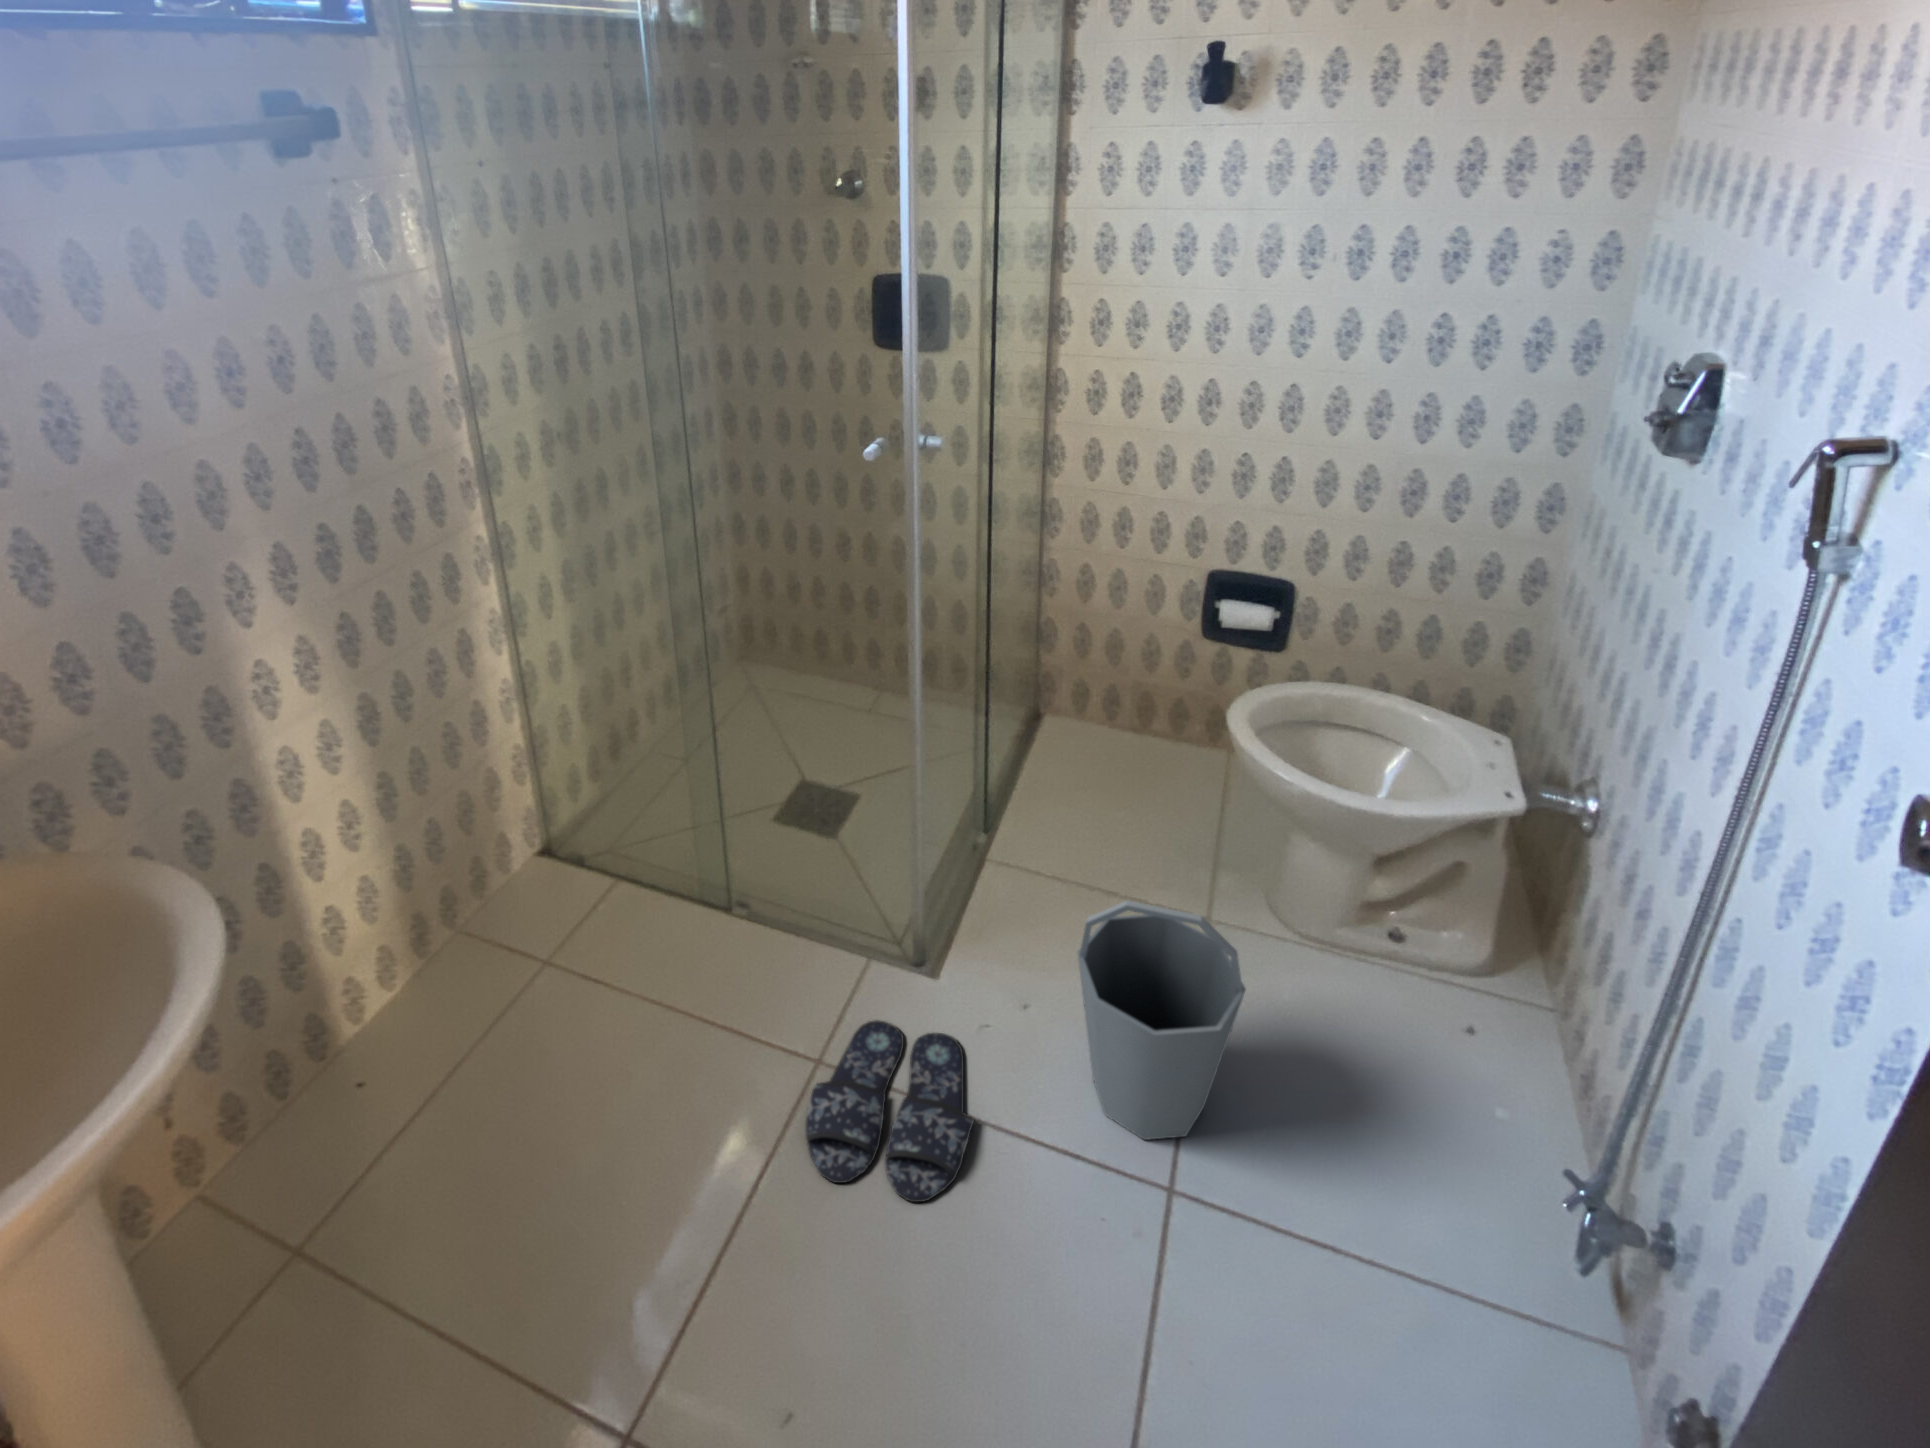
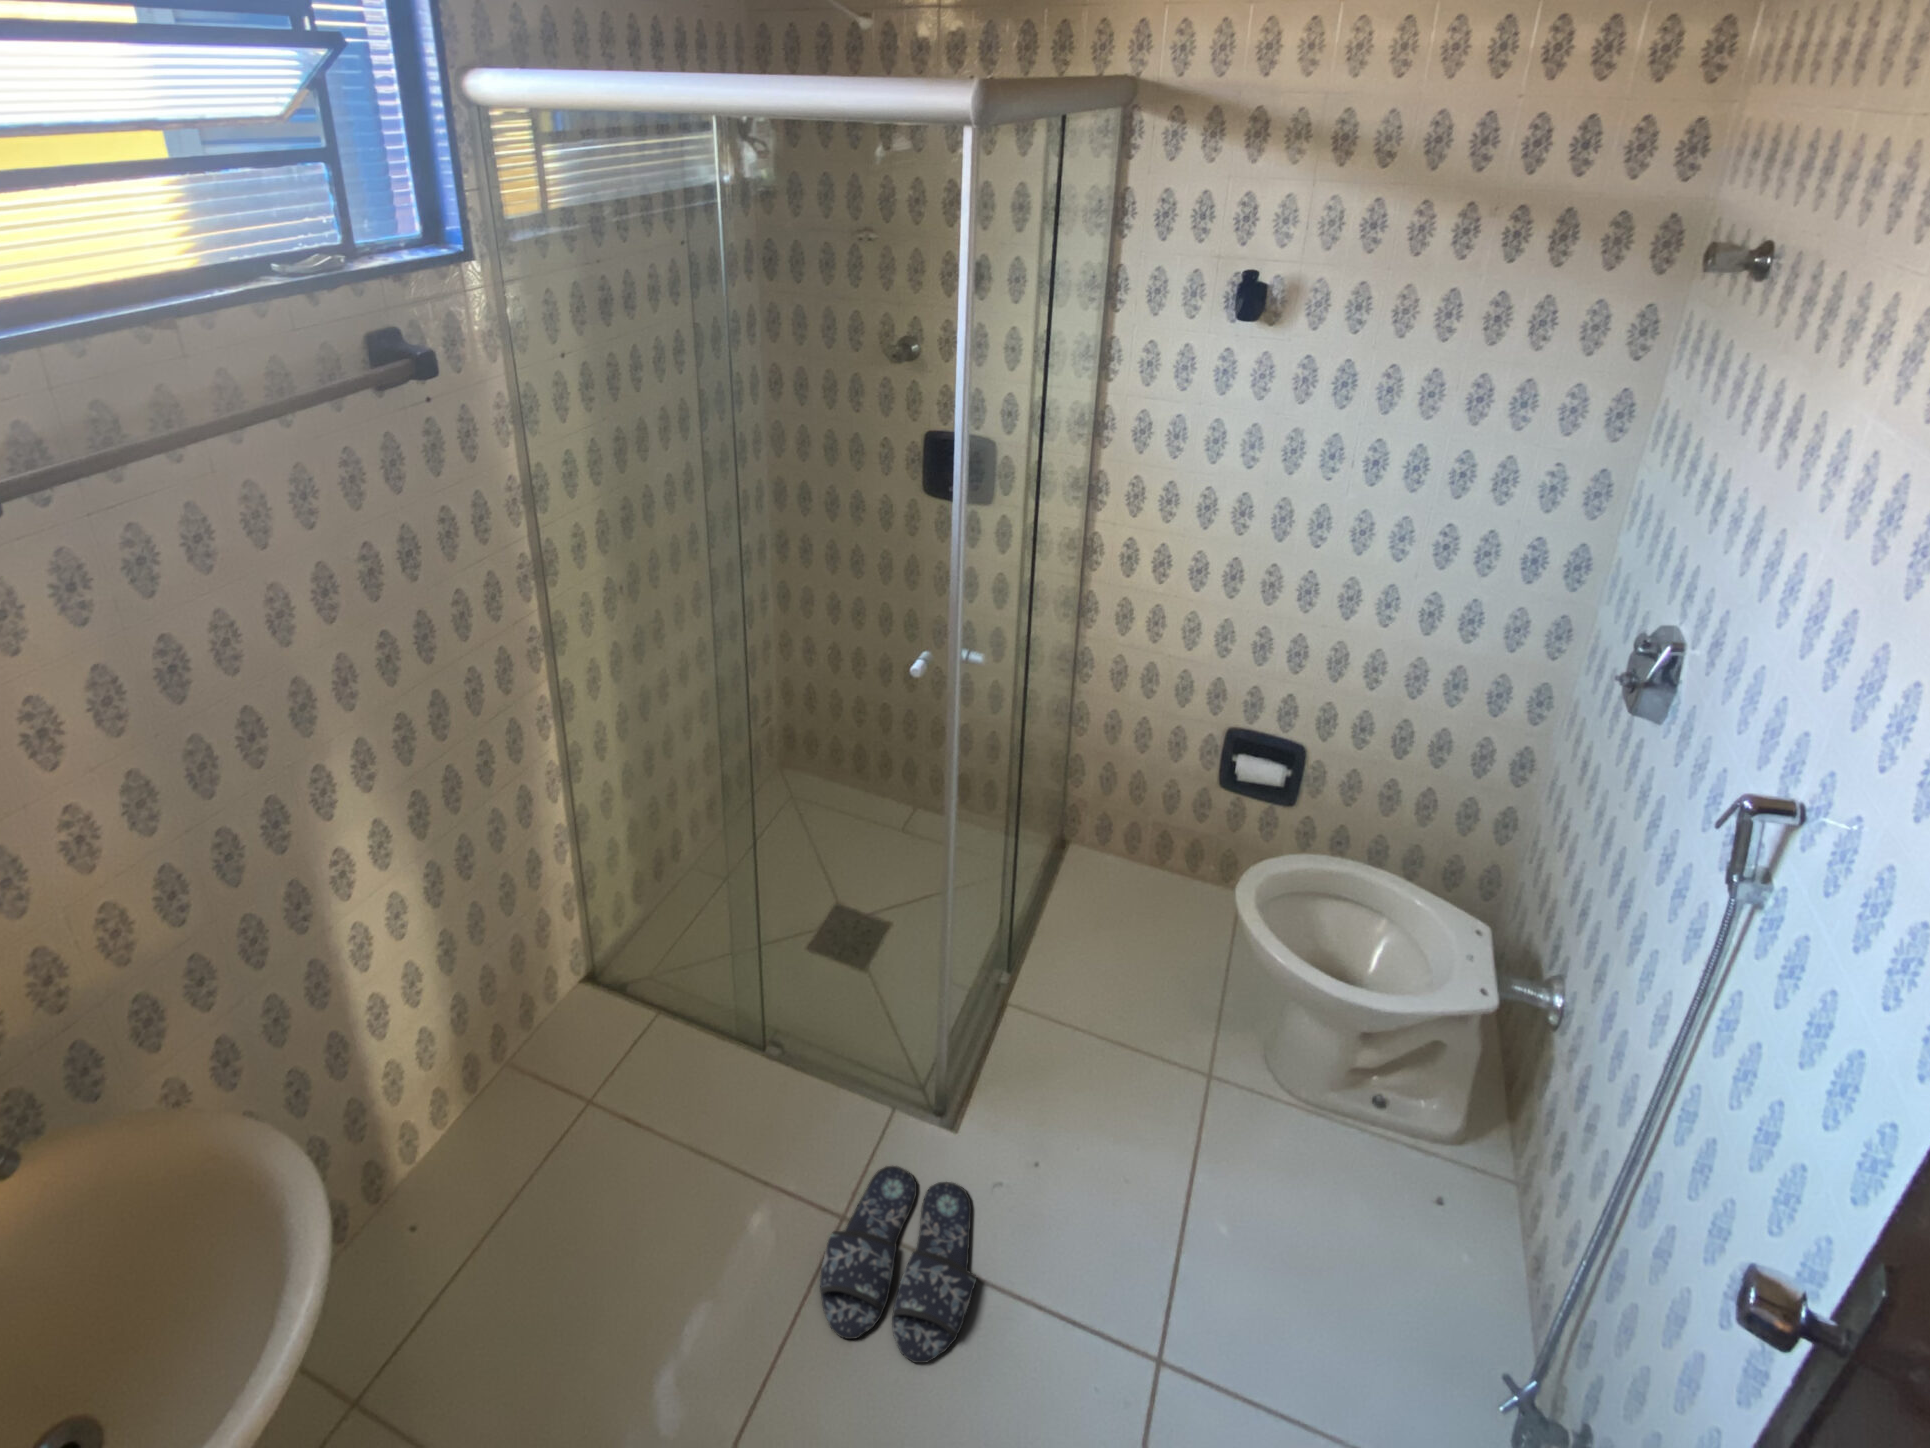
bucket: present [1078,900,1246,1140] -> none [1080,1086,1232,1307]

